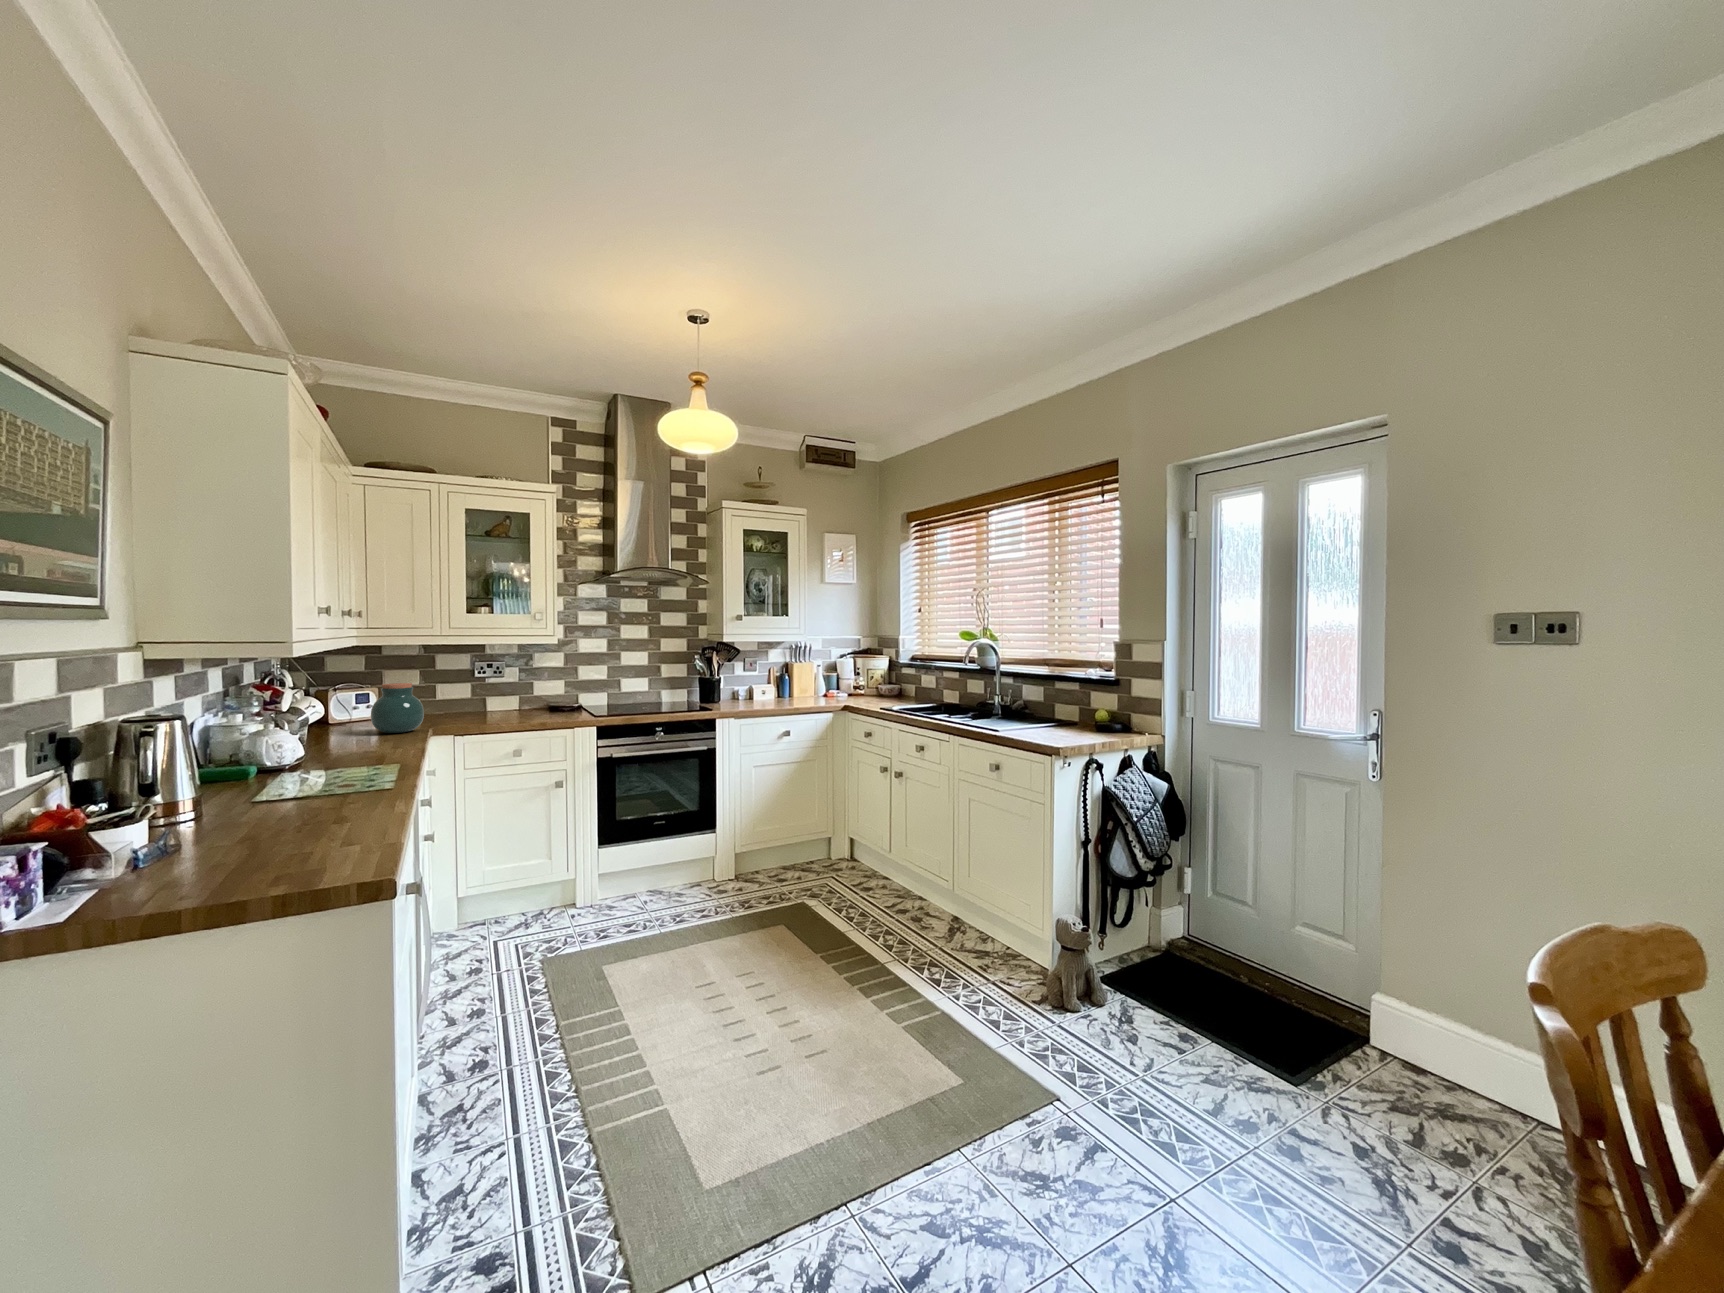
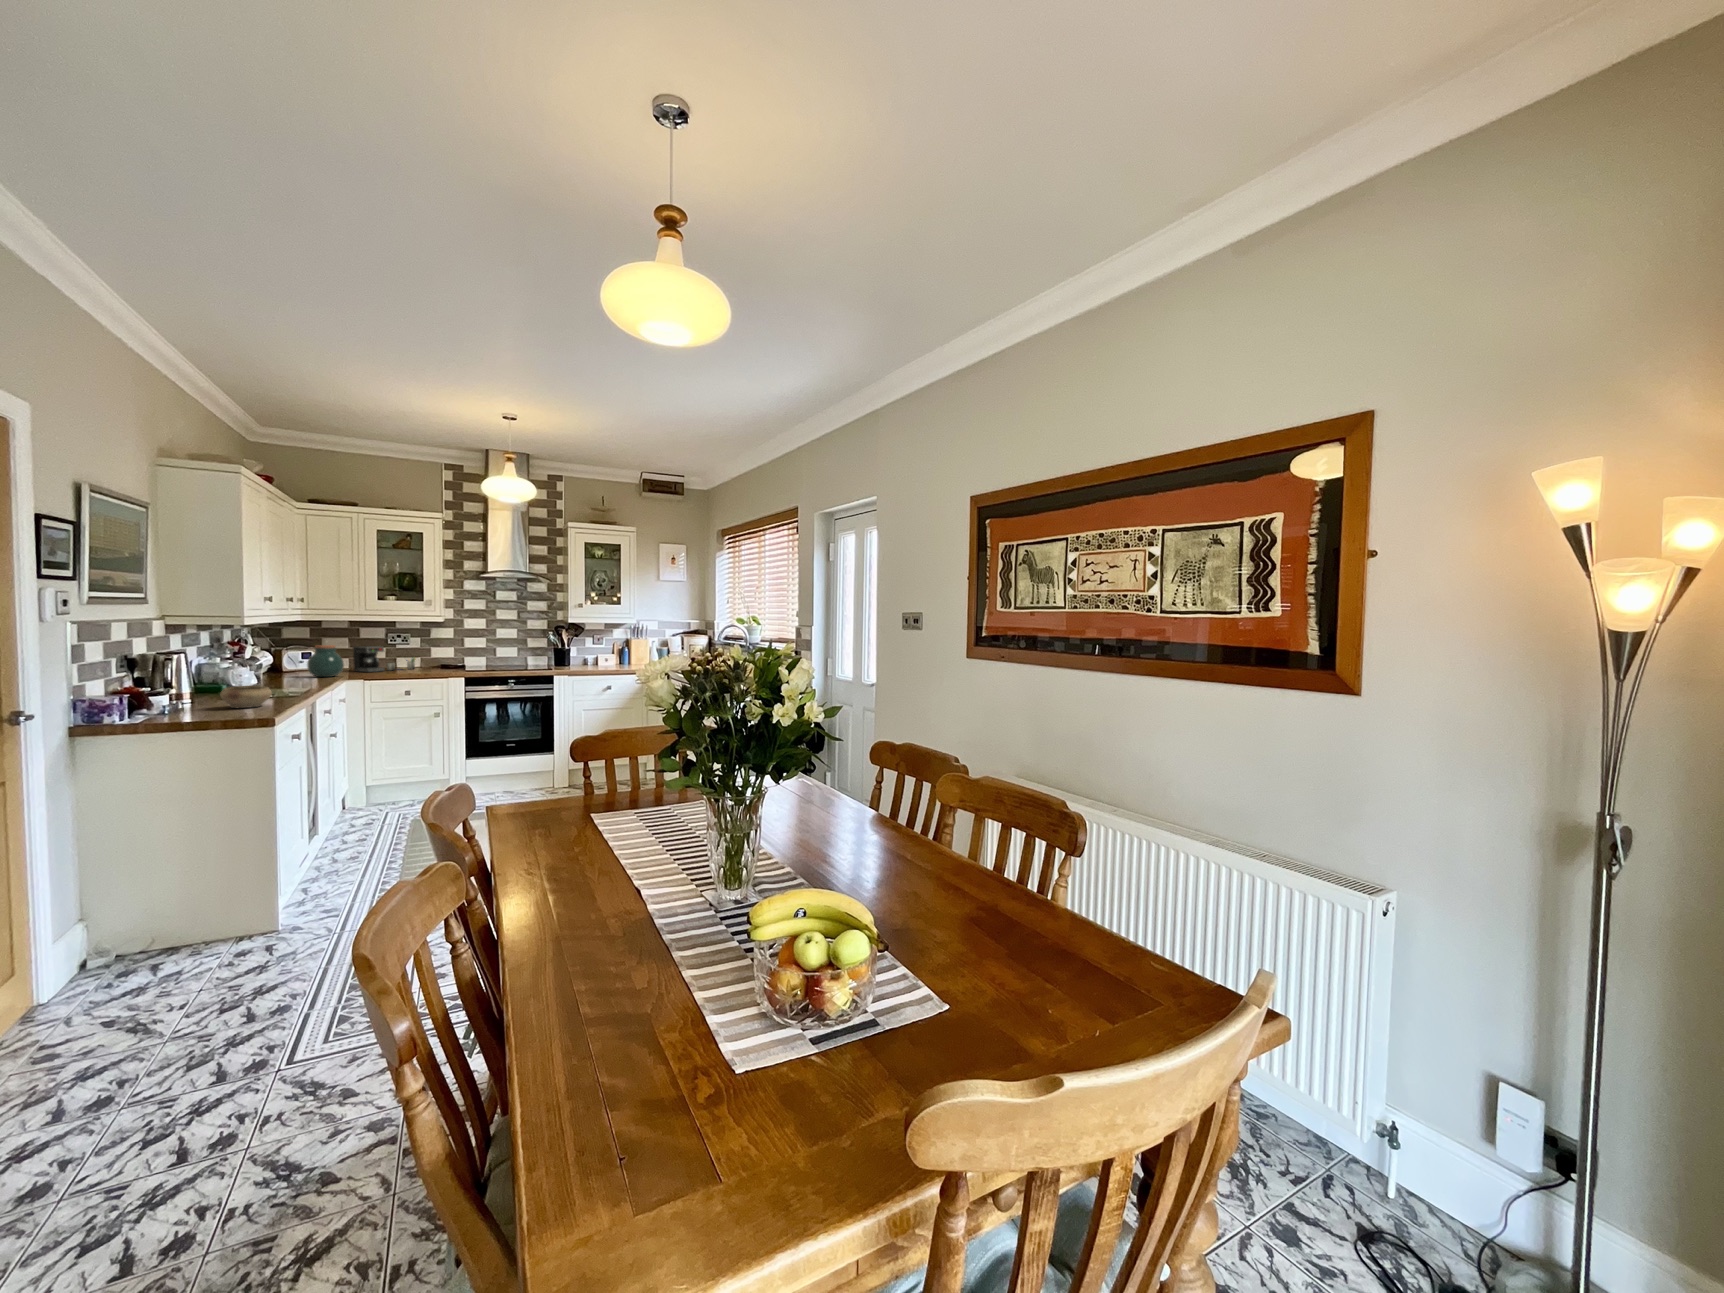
coffee maker: none [430,681,515,721] -> present [353,646,416,672]
ceramic bowl: none [249,783,351,836] -> present [220,686,272,708]

